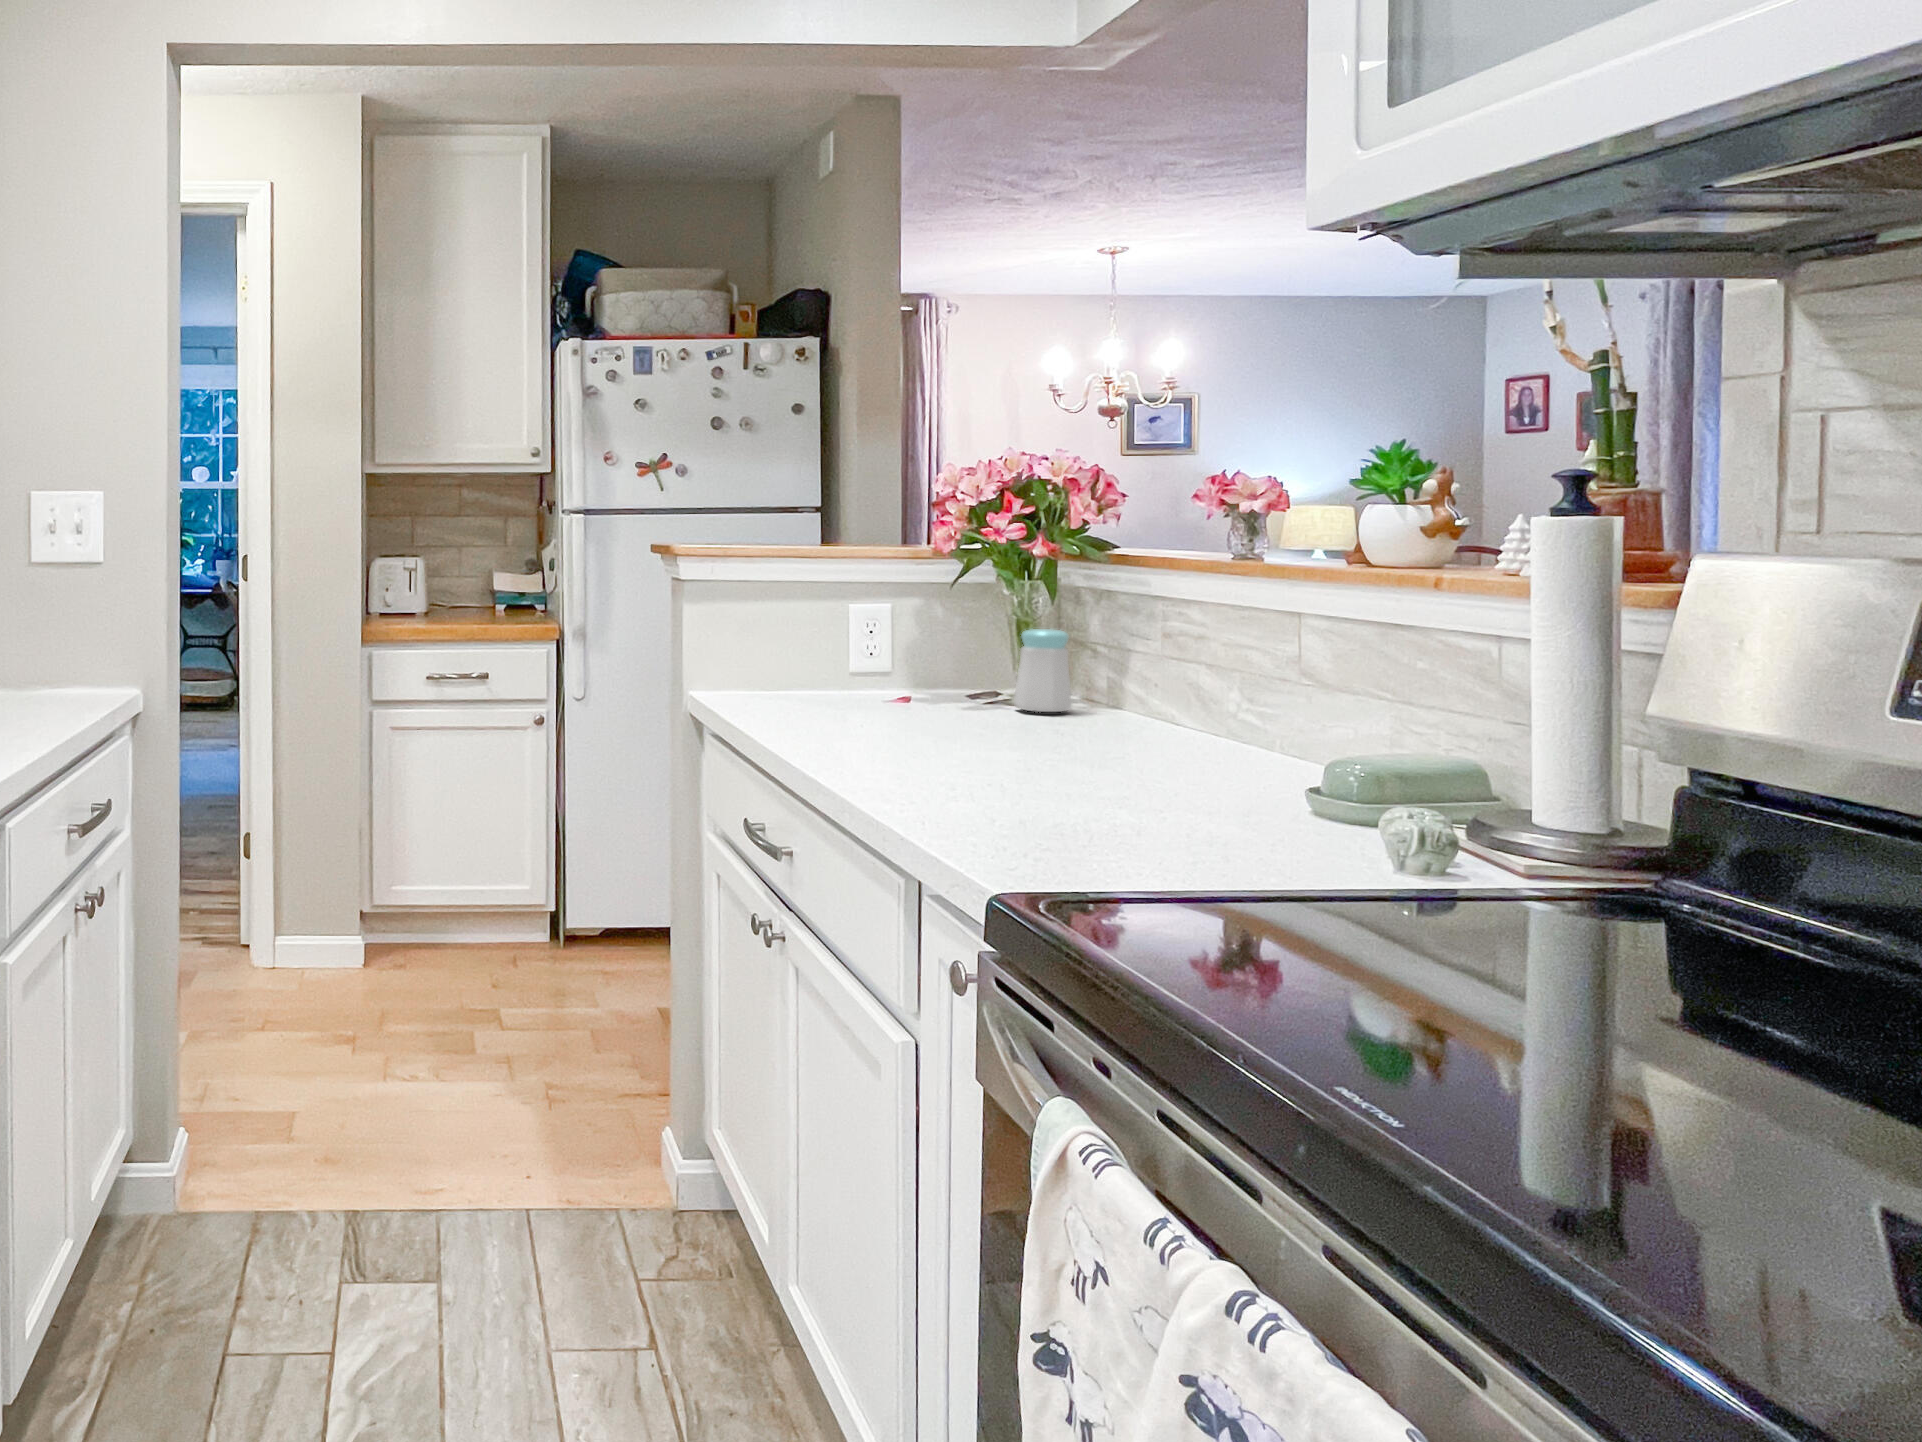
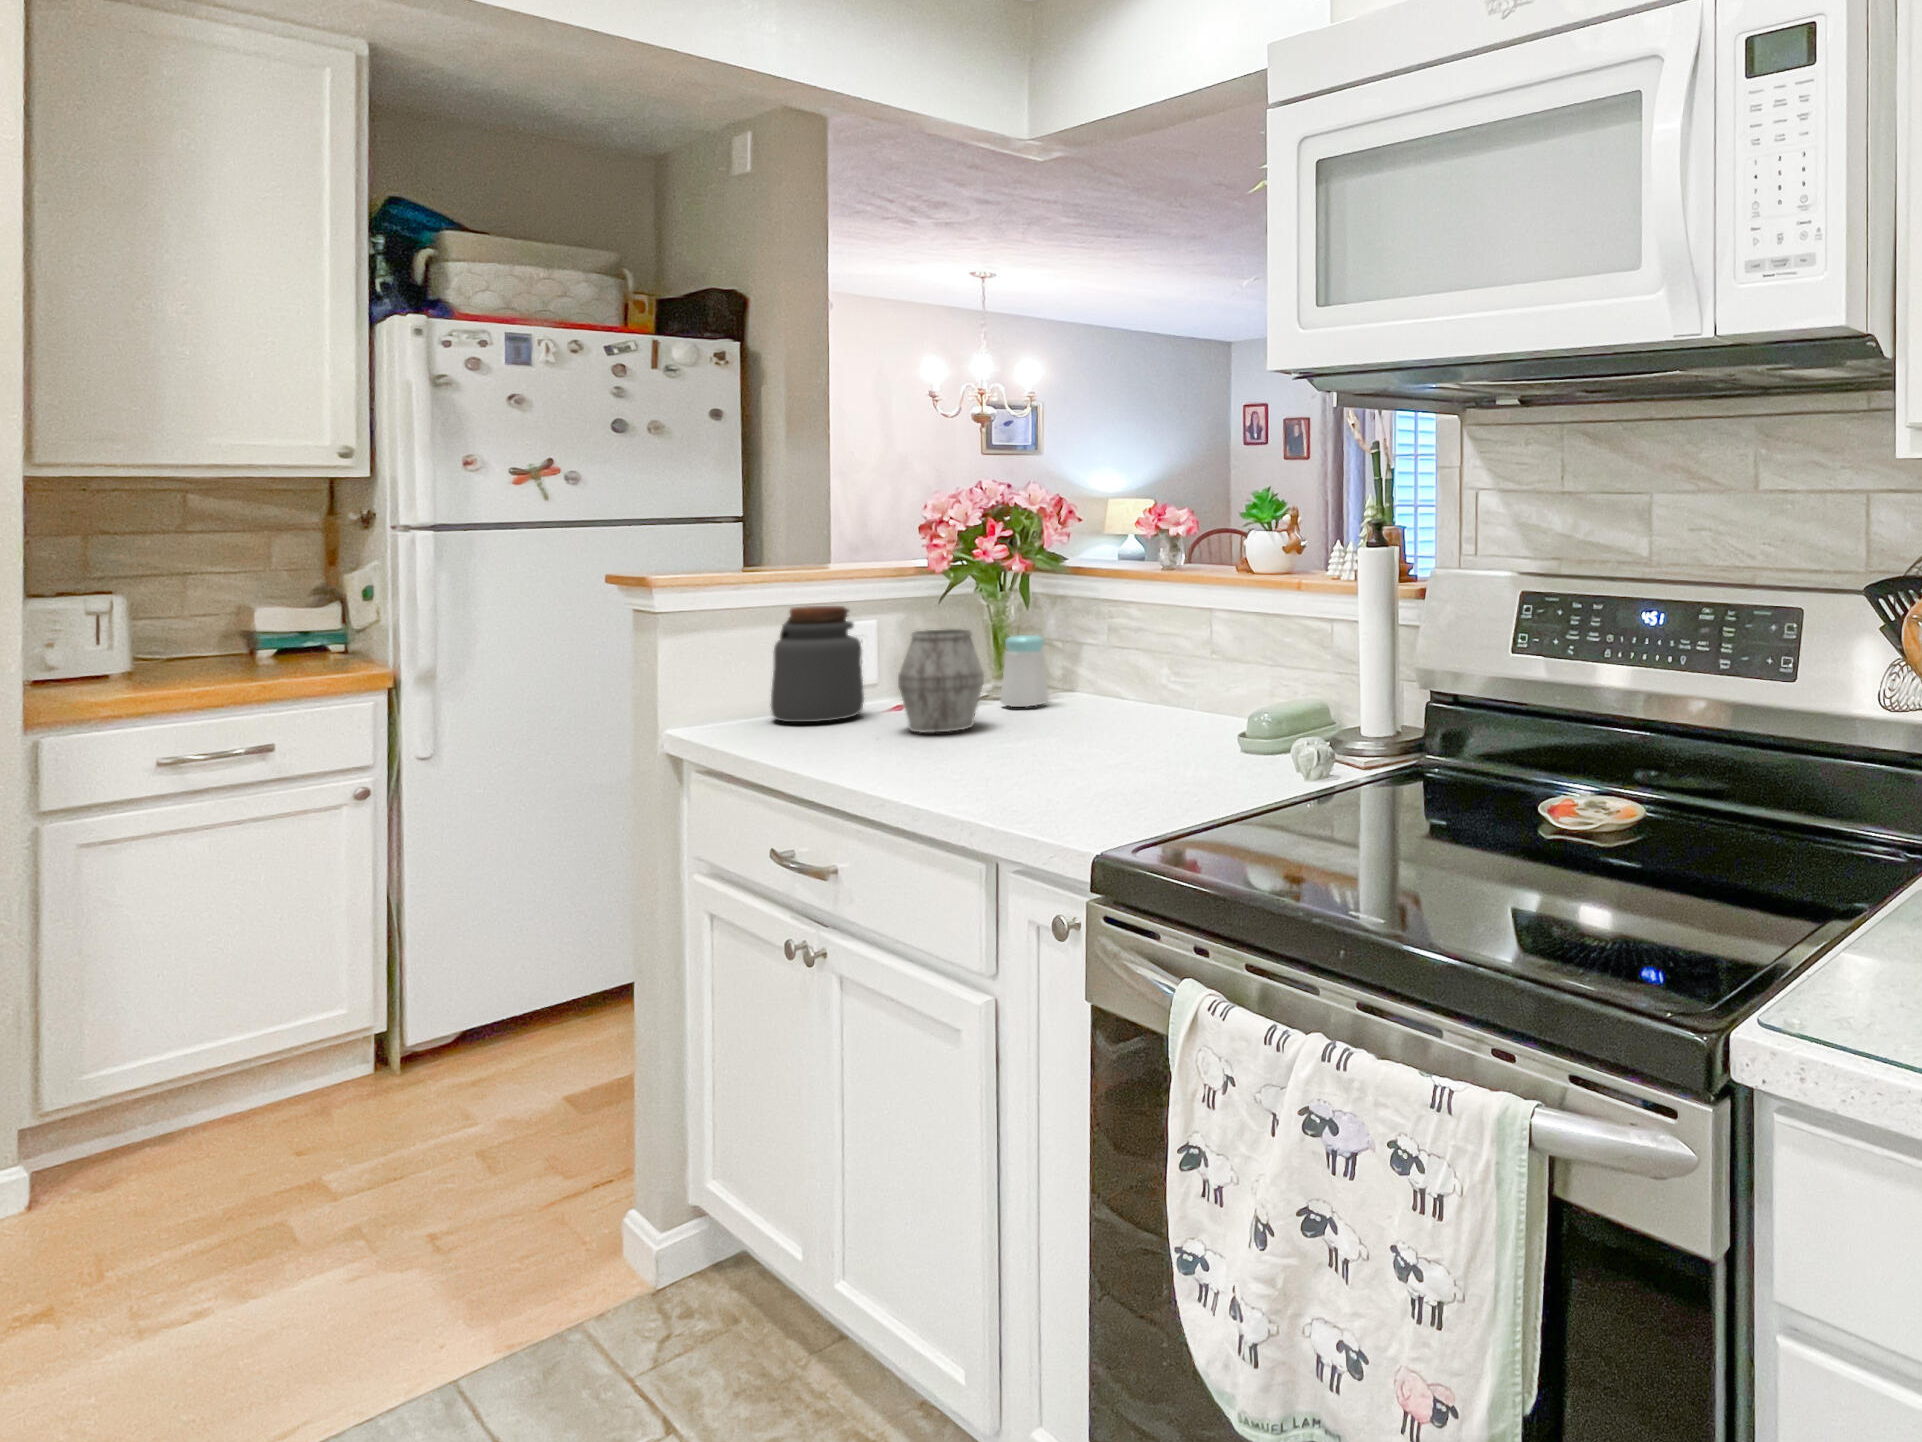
jar: none [775,585,865,704] -> present [771,606,864,722]
mug: none [888,614,982,727] -> present [898,629,984,733]

